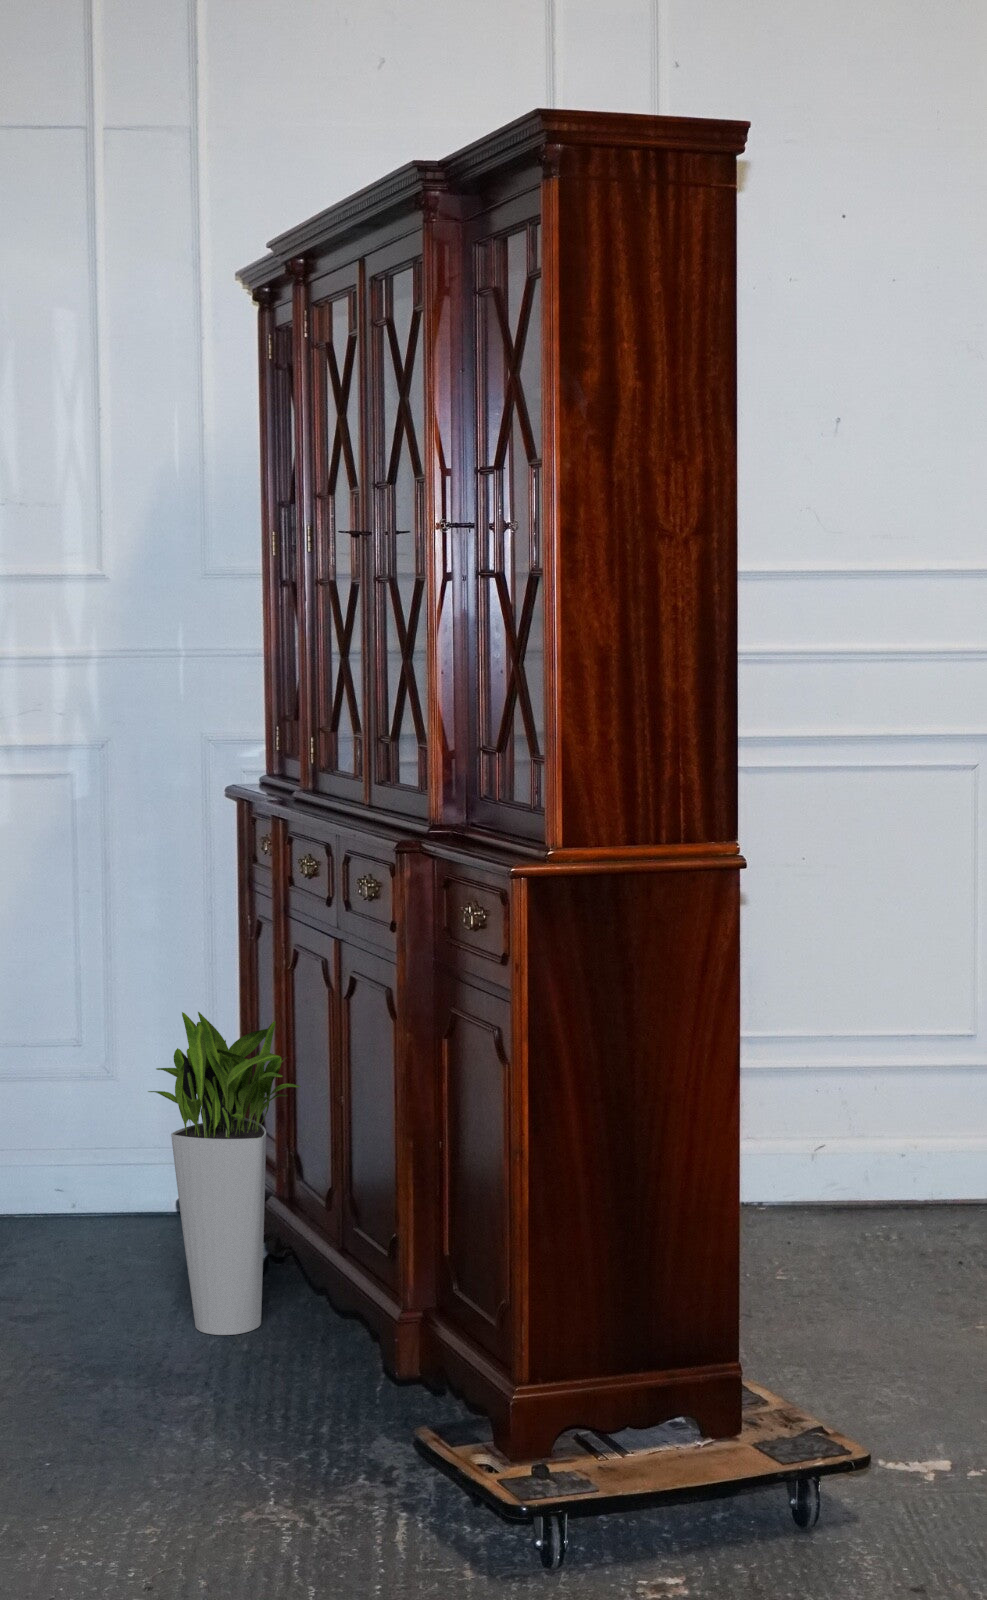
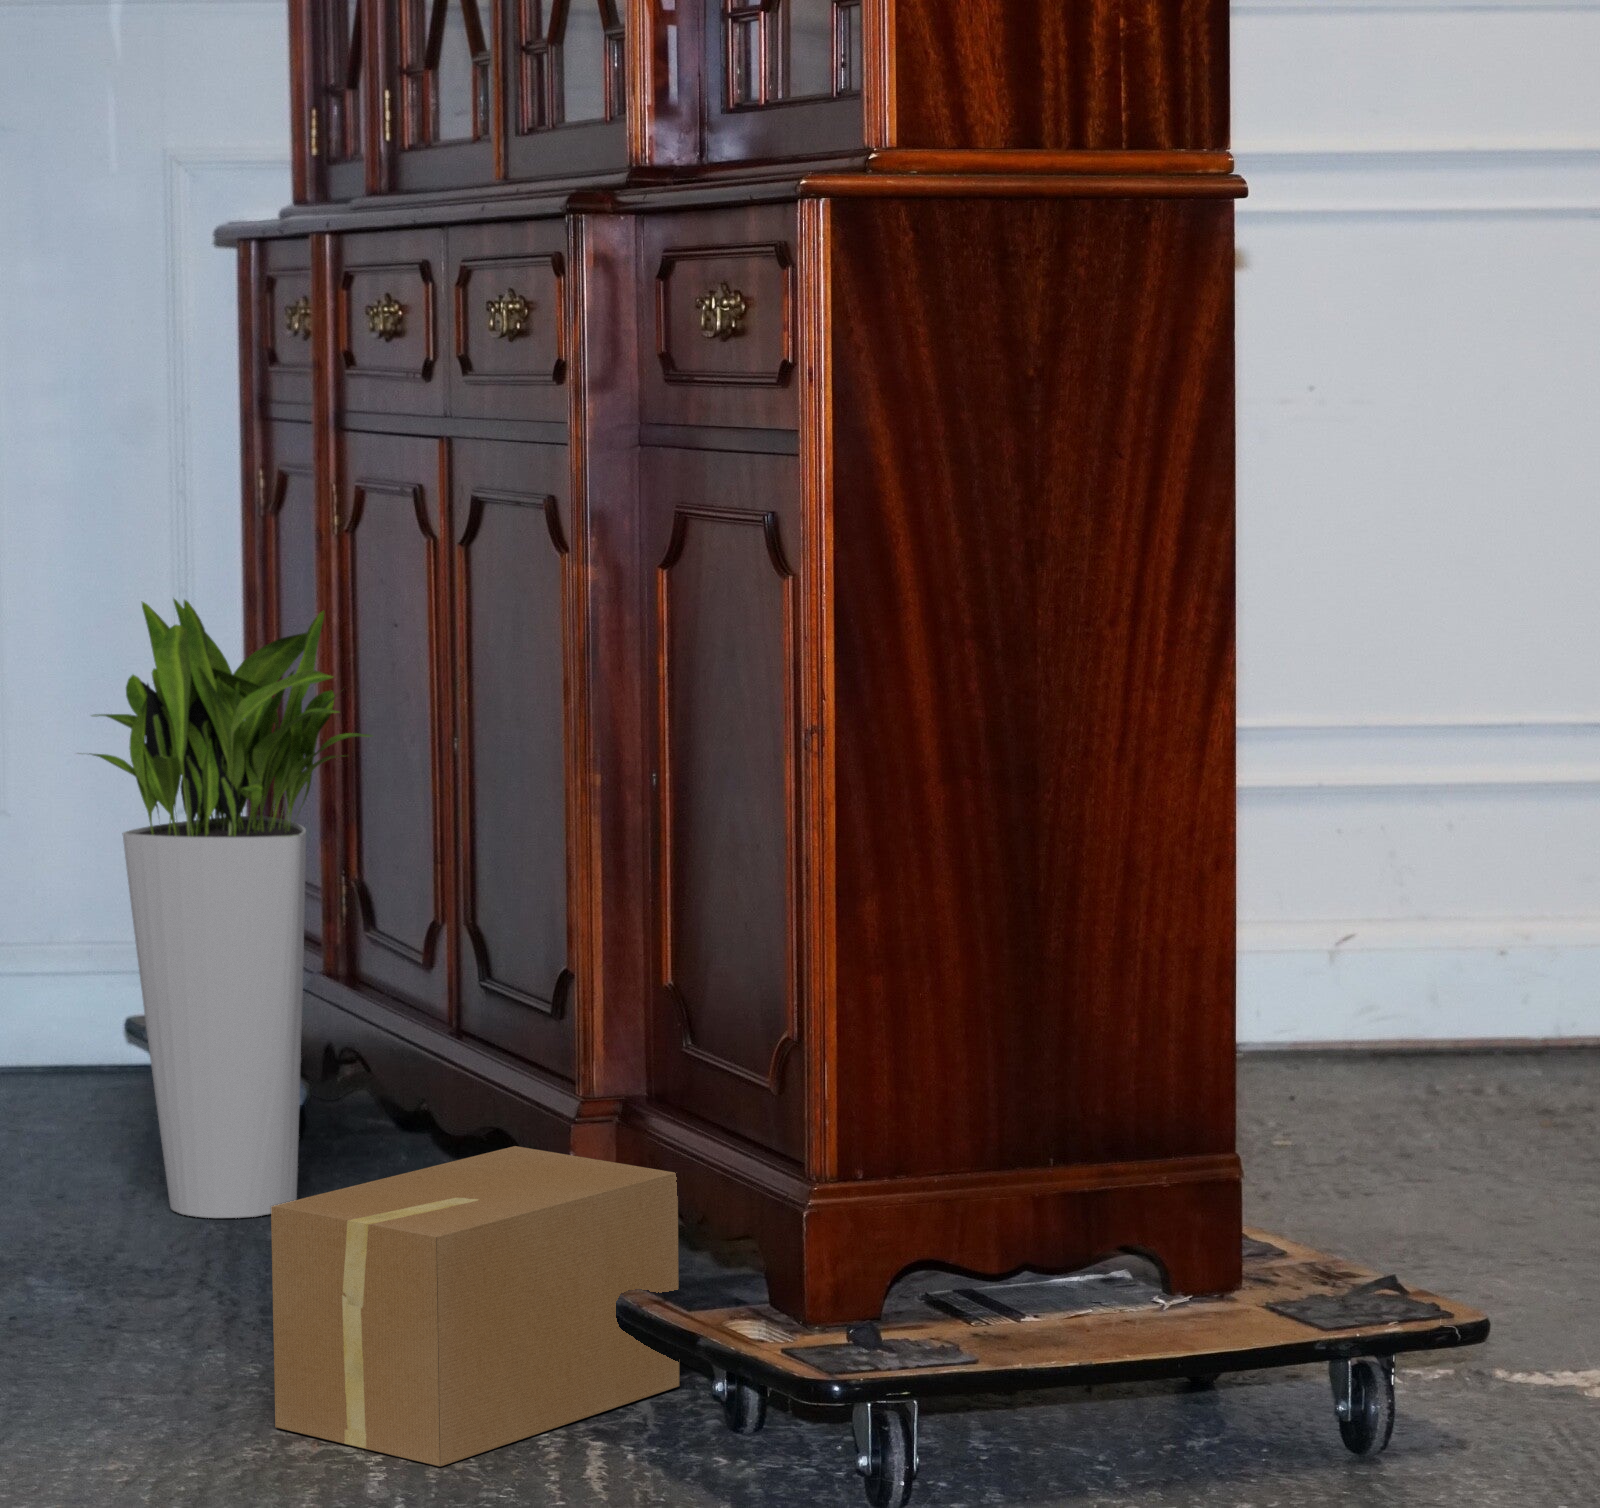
cardboard box: none [236,1337,450,1533] -> present [271,1146,679,1467]

